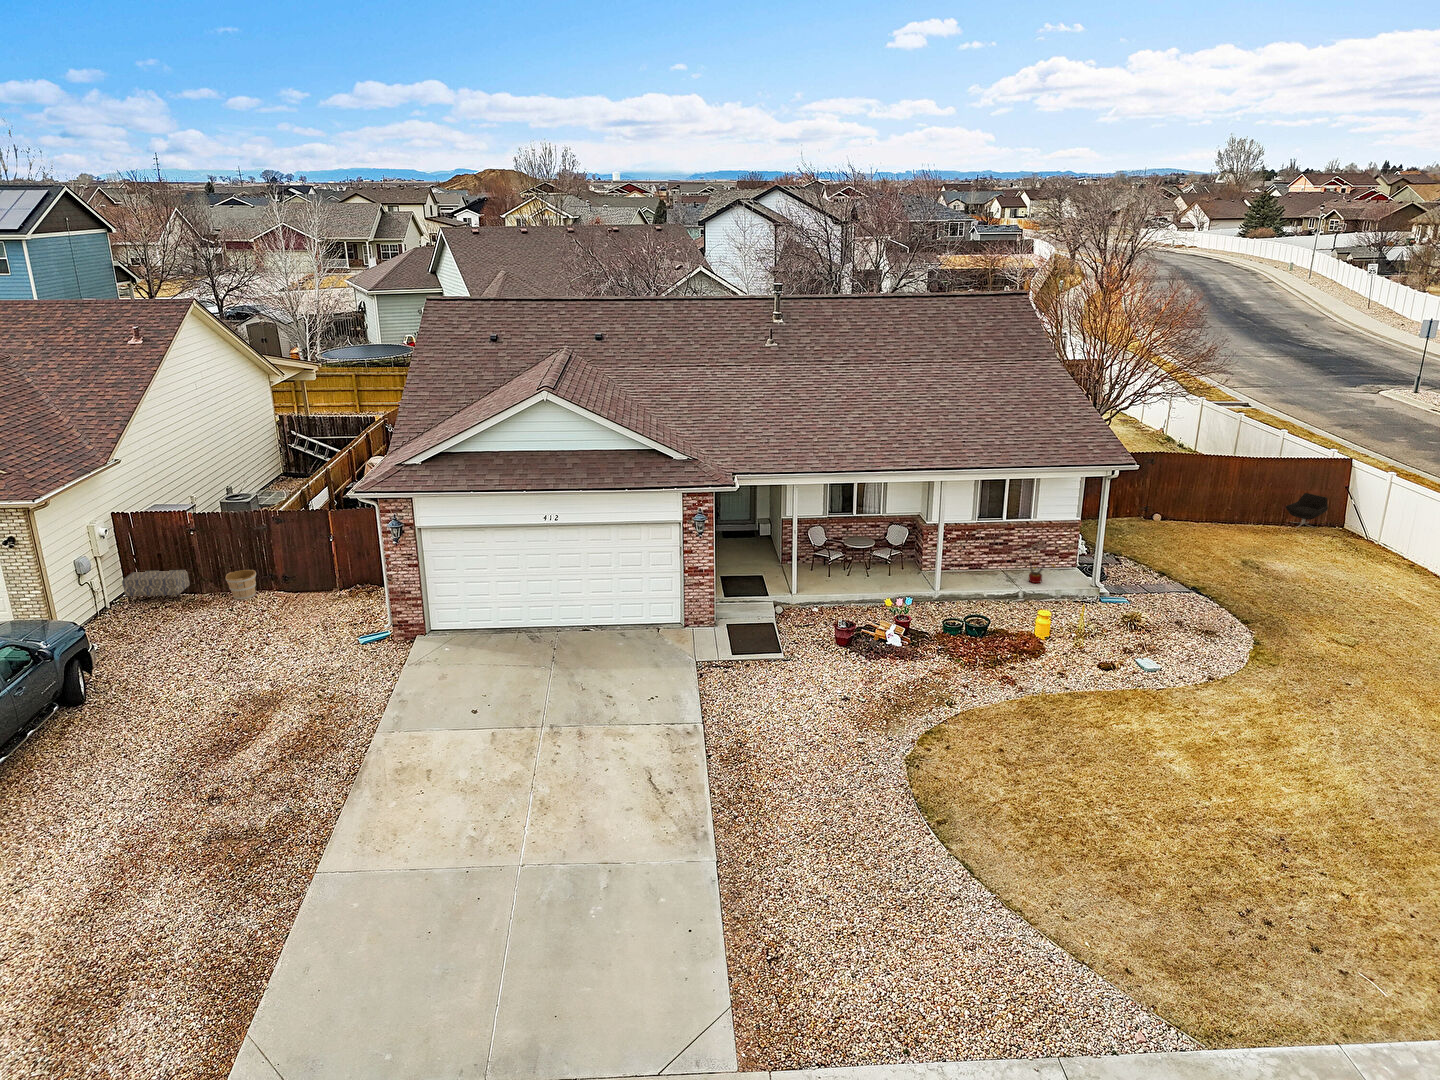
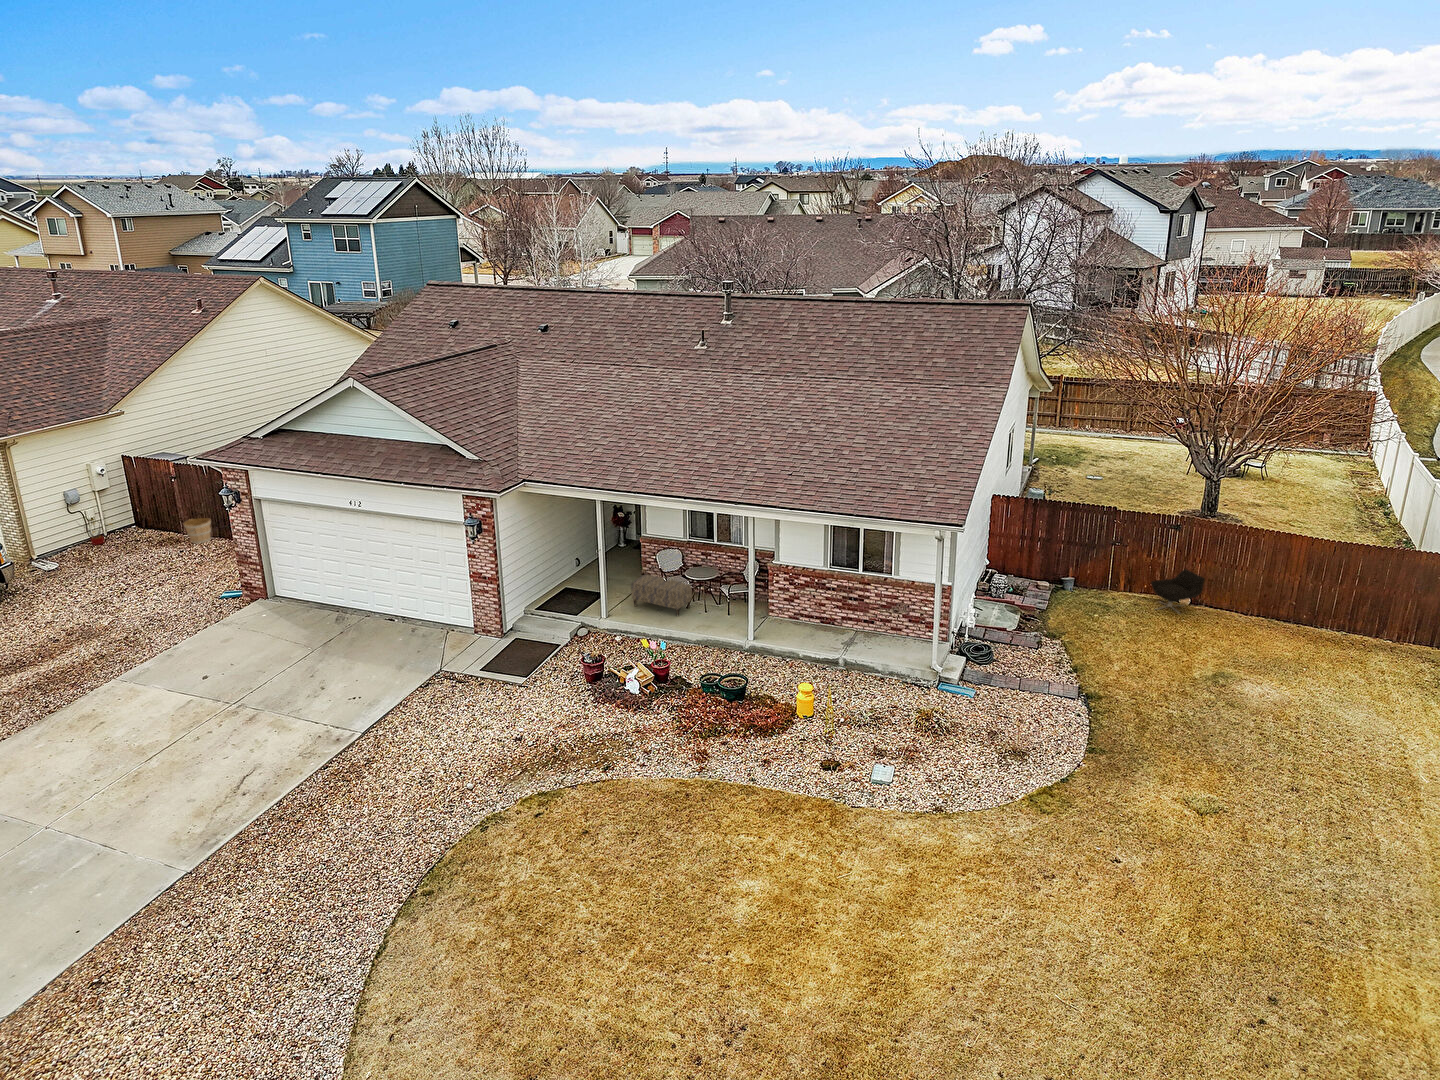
lounge chair: present [1286,493,1328,528] -> present [1151,569,1205,613]
decorative plant: present [1028,554,1055,583] -> present [86,520,104,545]
bench: present [122,570,190,603] -> present [631,574,692,616]

